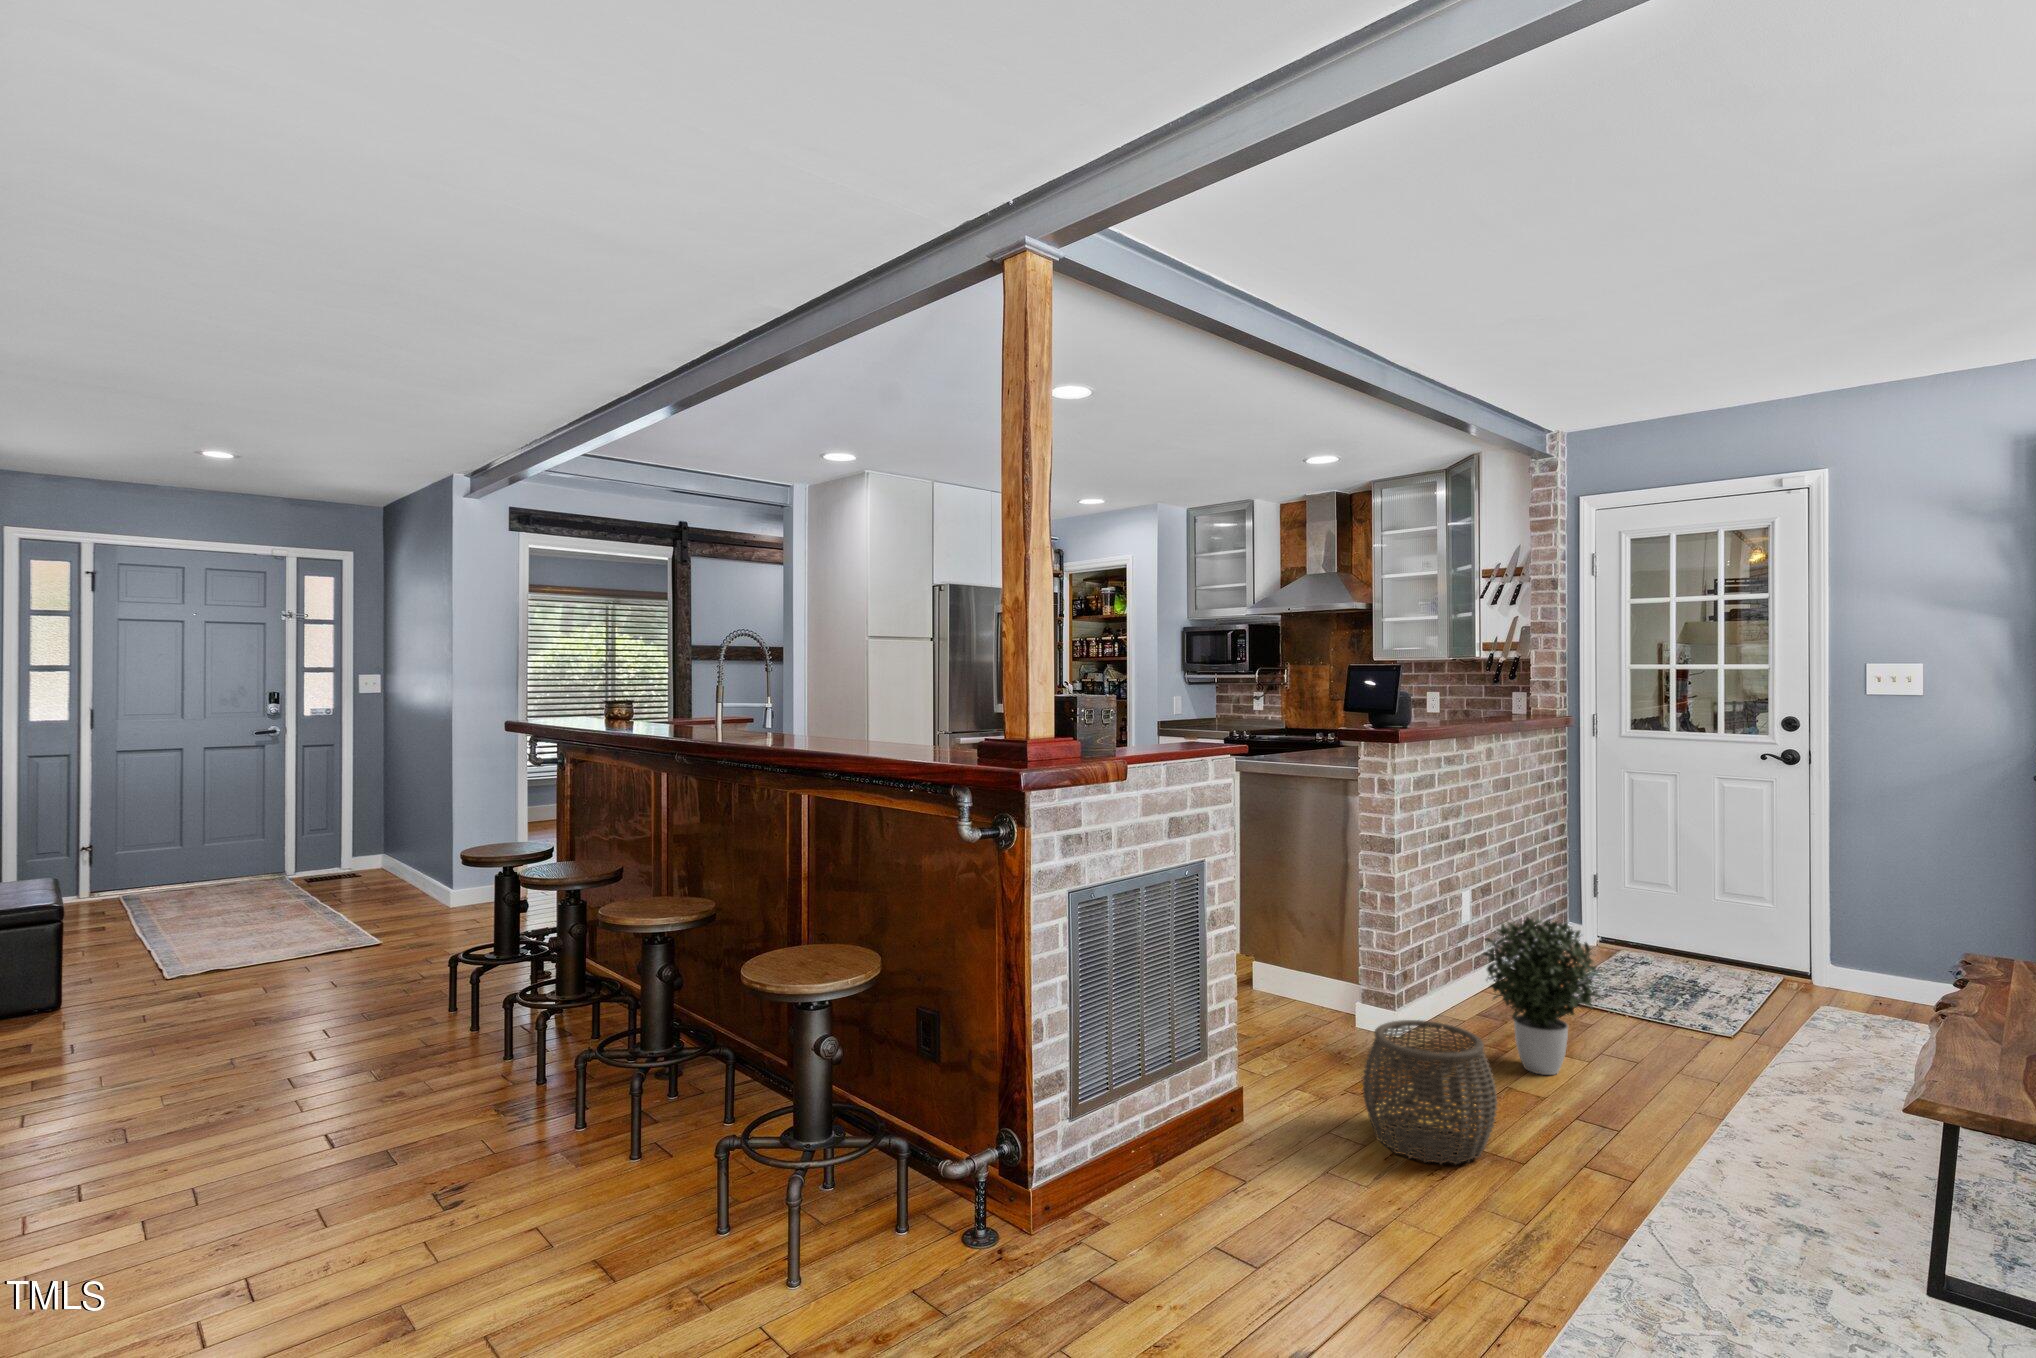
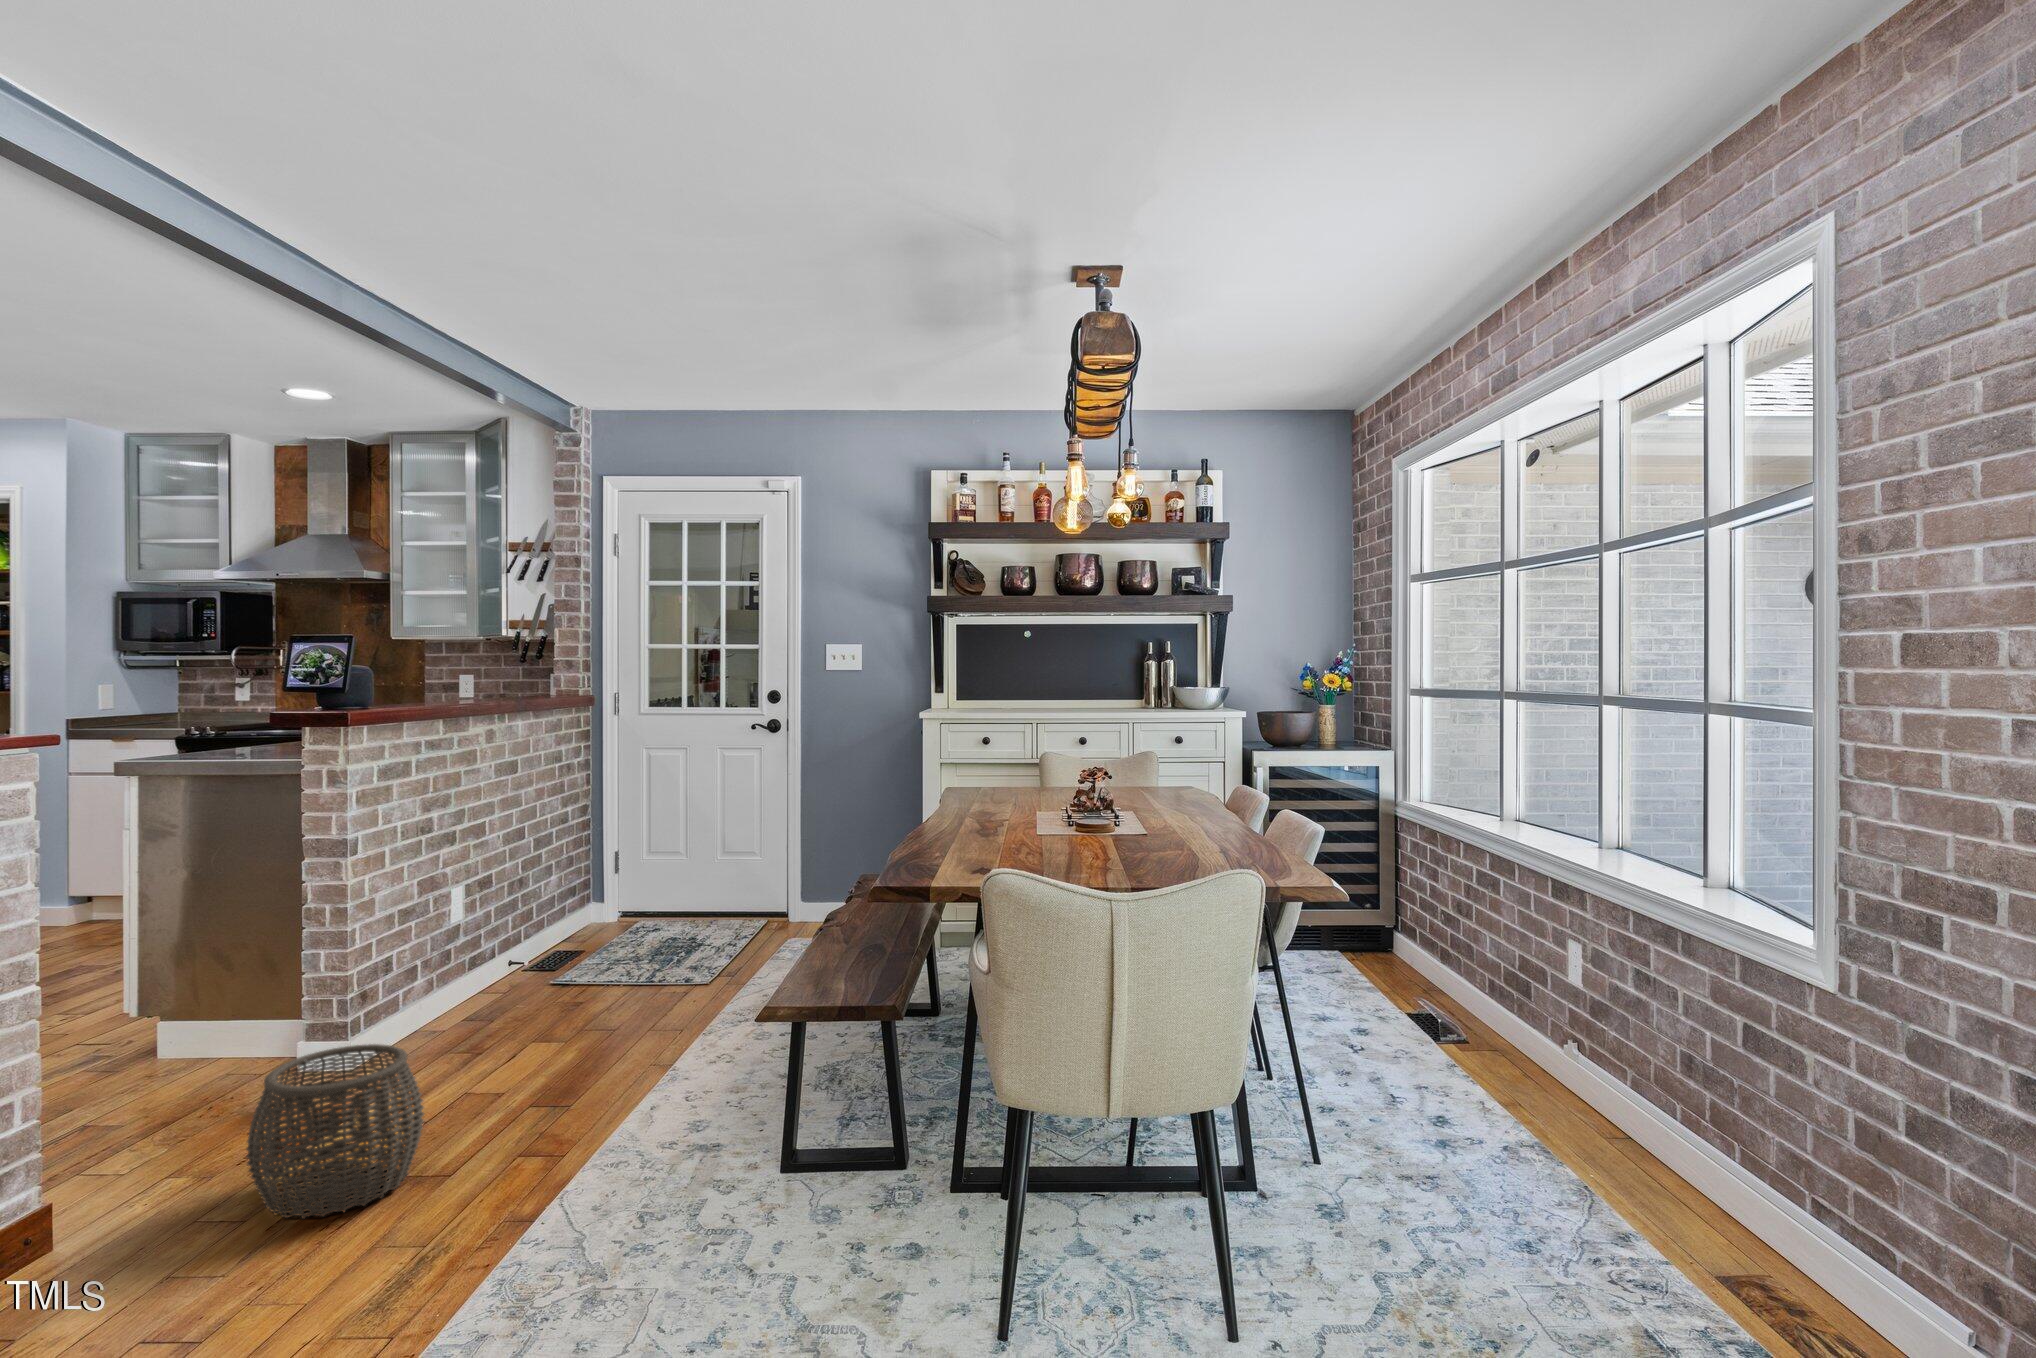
potted plant: present [1484,918,1600,1075] -> none [449,903,573,1070]

